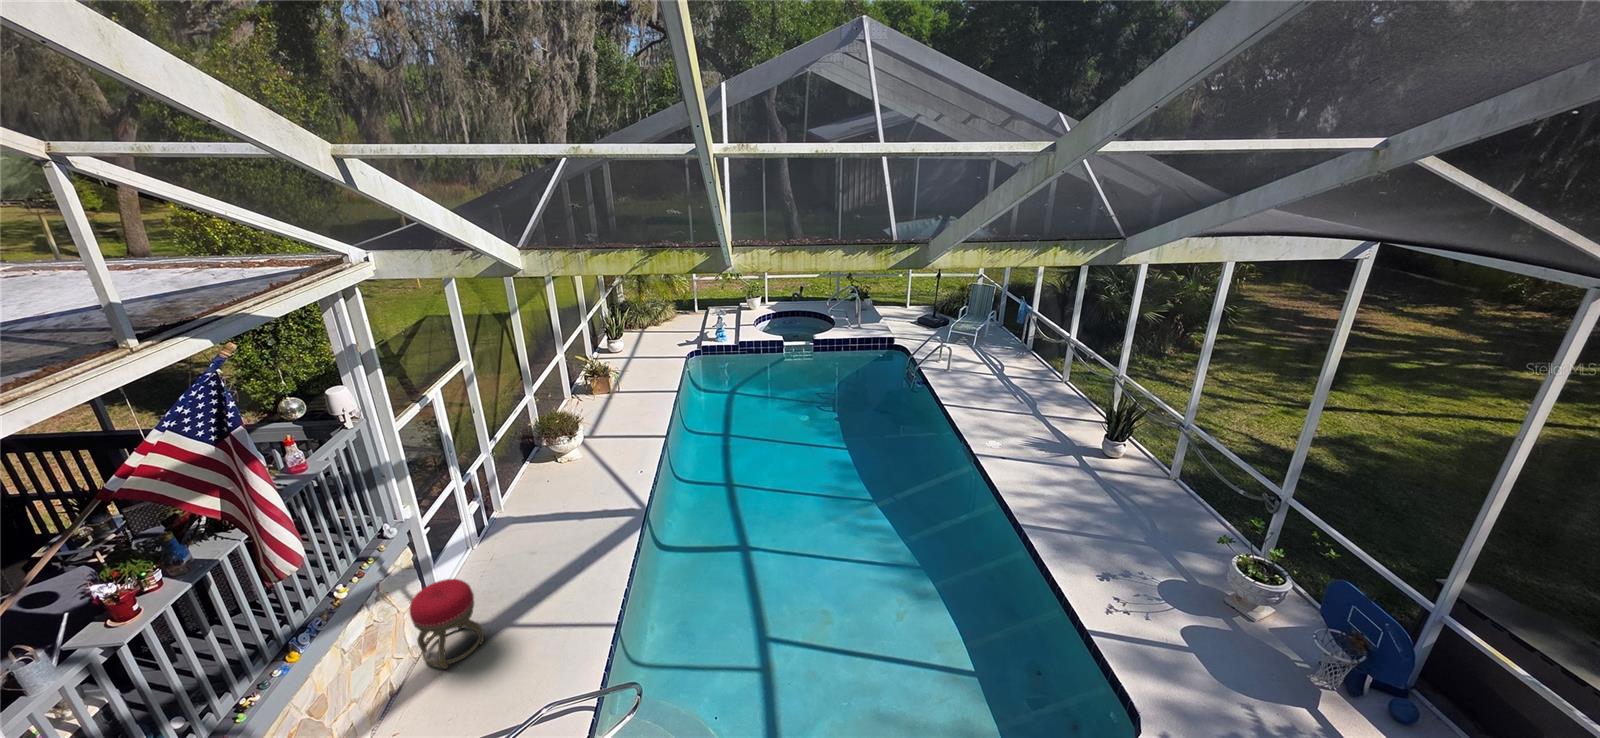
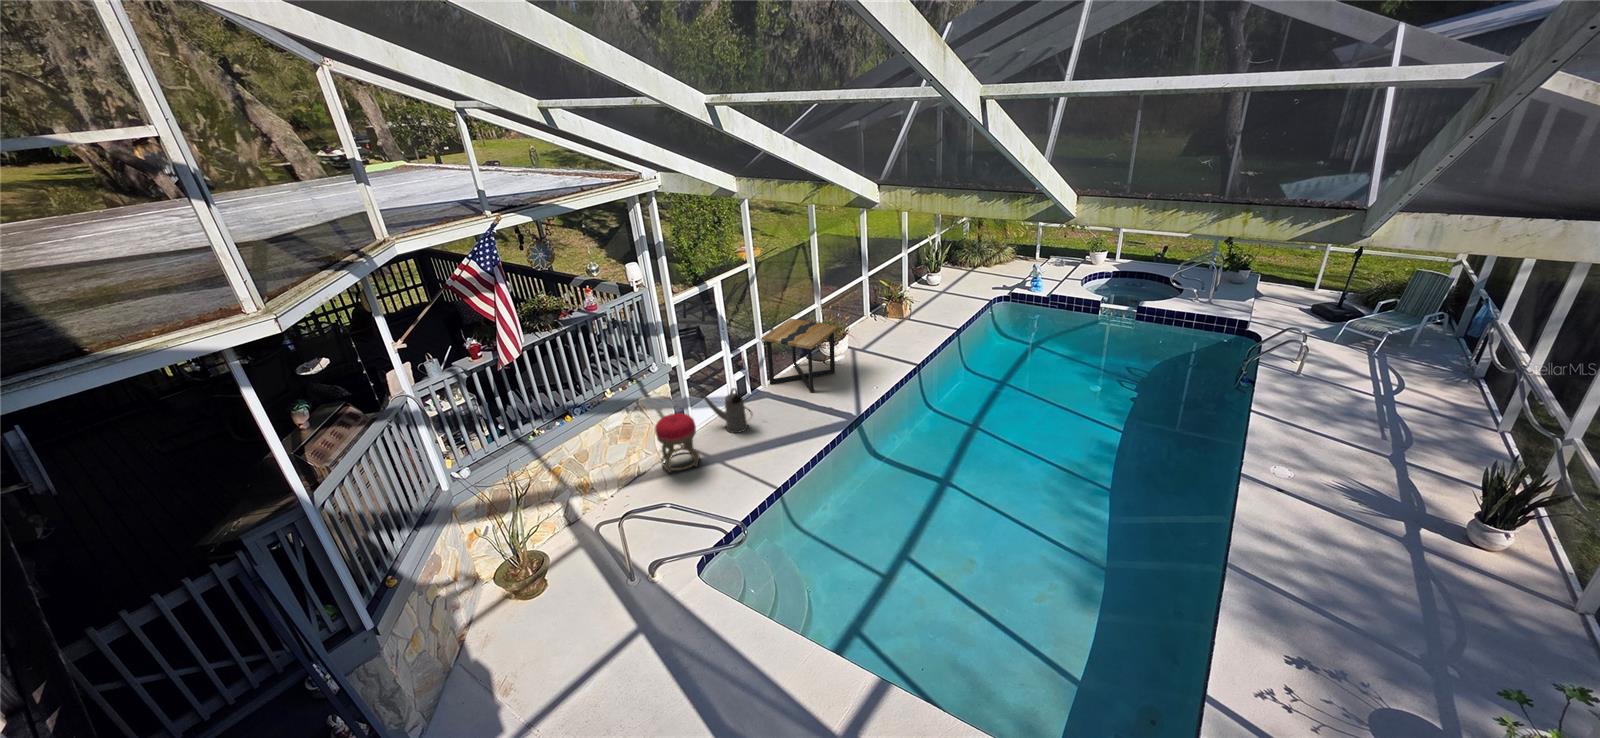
side table: none [491,415,582,505] -> present [762,318,838,393]
watering can: none [442,523,525,582] -> present [700,388,752,433]

